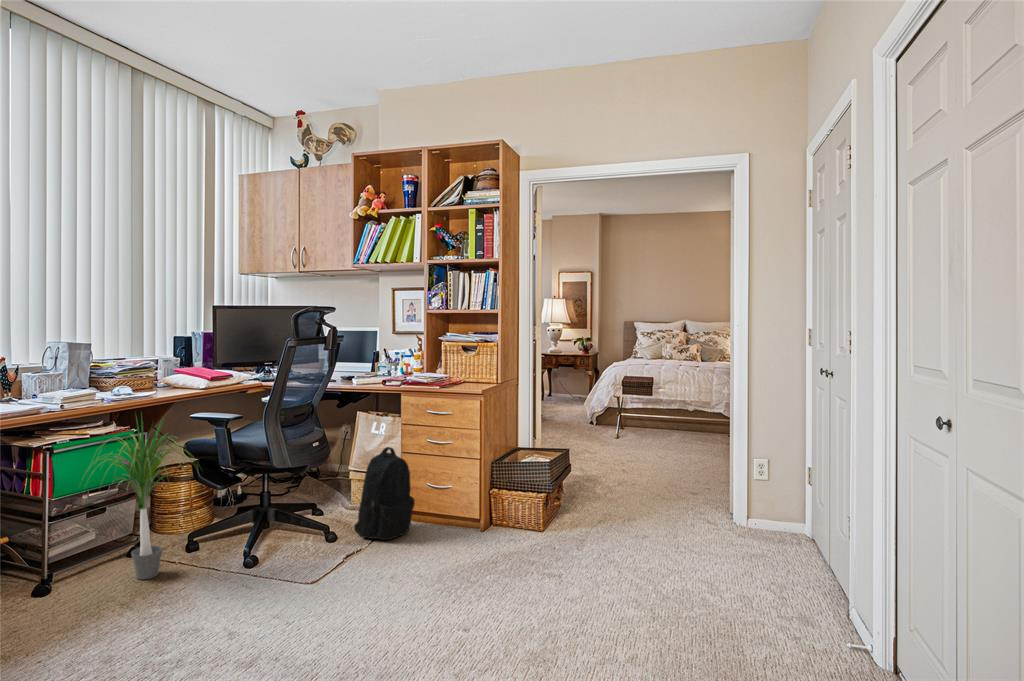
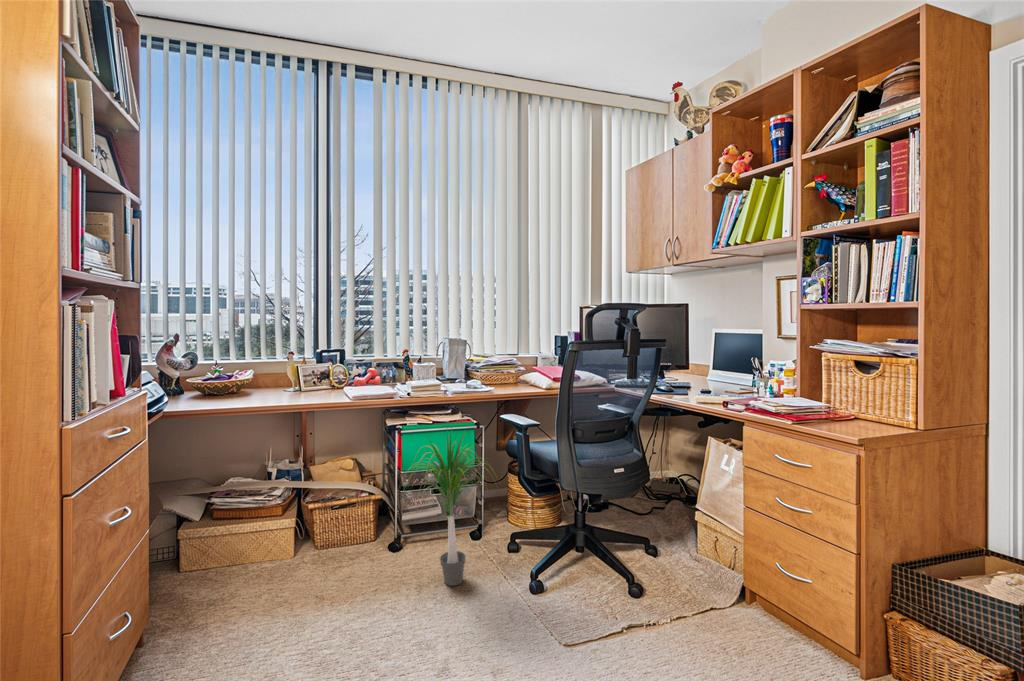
backpack: present [354,447,415,540] -> none [662,501,747,632]

